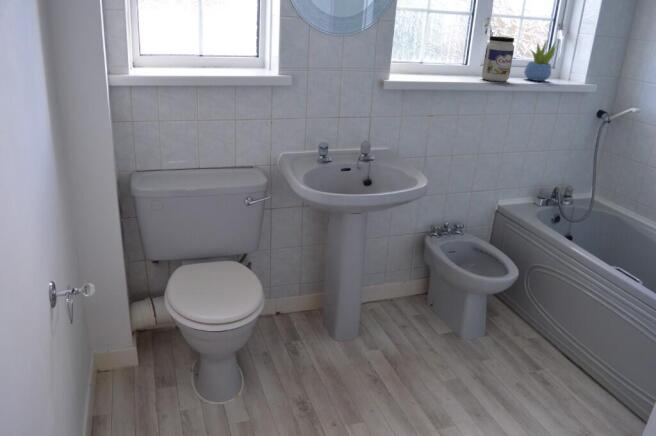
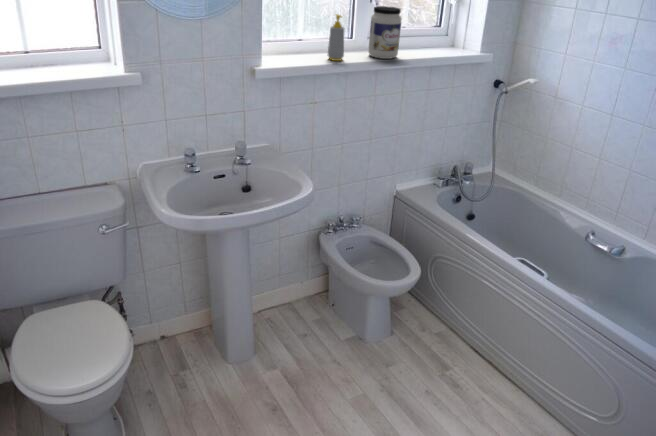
soap bottle: none [446,40,463,80] -> present [328,14,344,61]
succulent plant: present [524,43,555,81] -> none [415,7,448,54]

